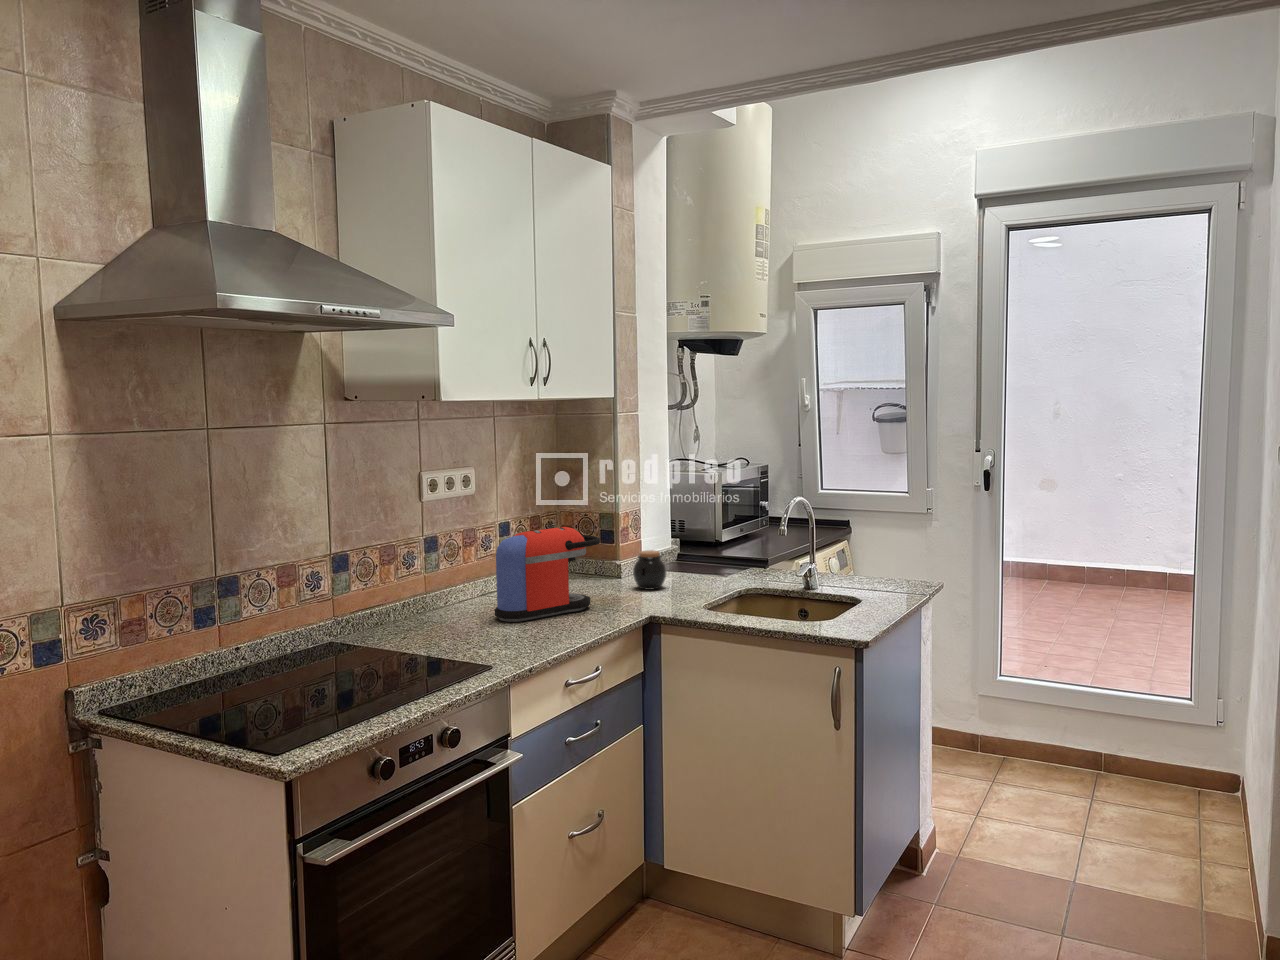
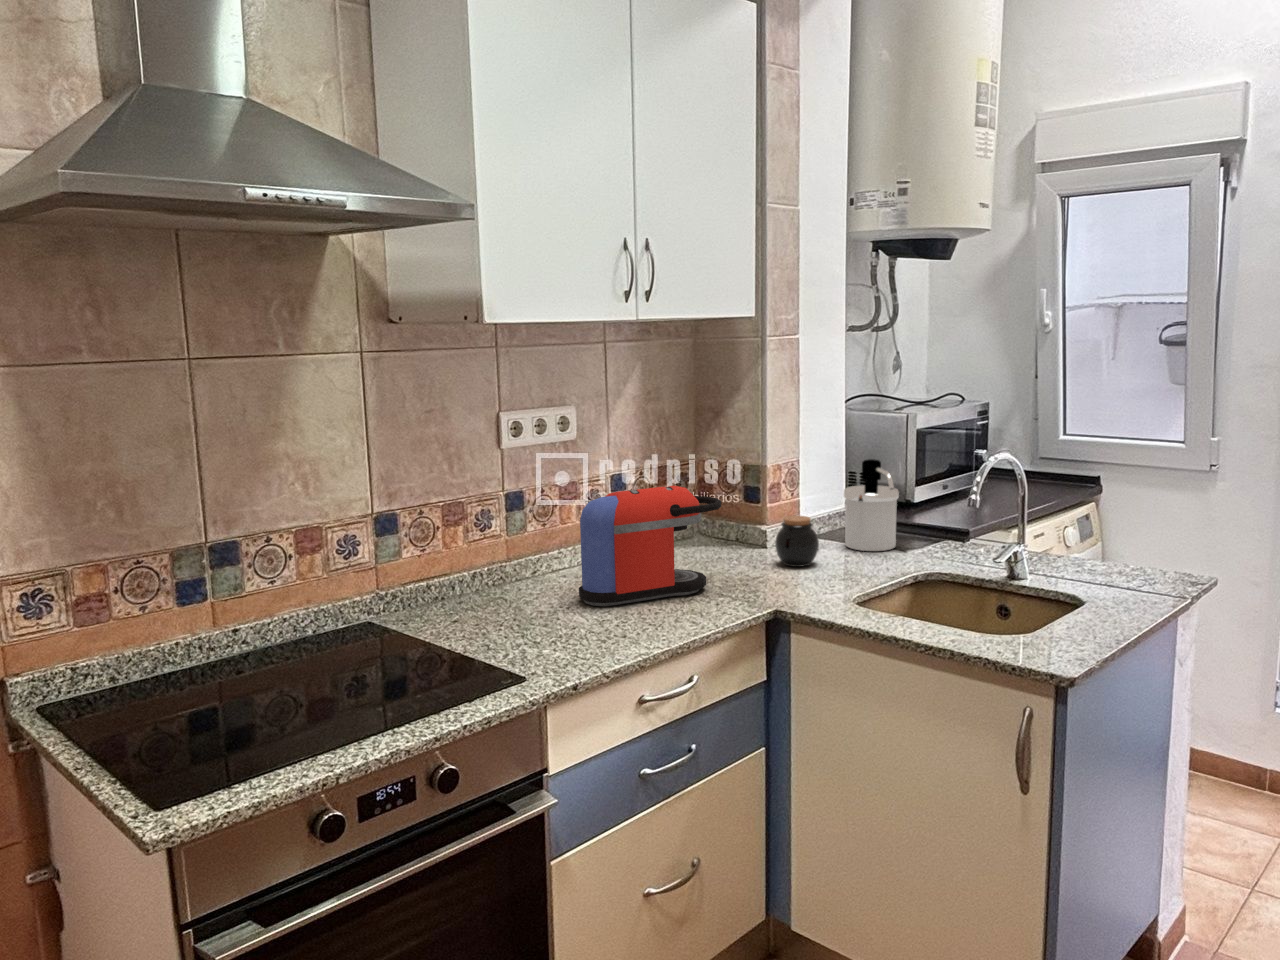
soap dispenser: none [678,507,719,577] -> present [844,459,899,551]

